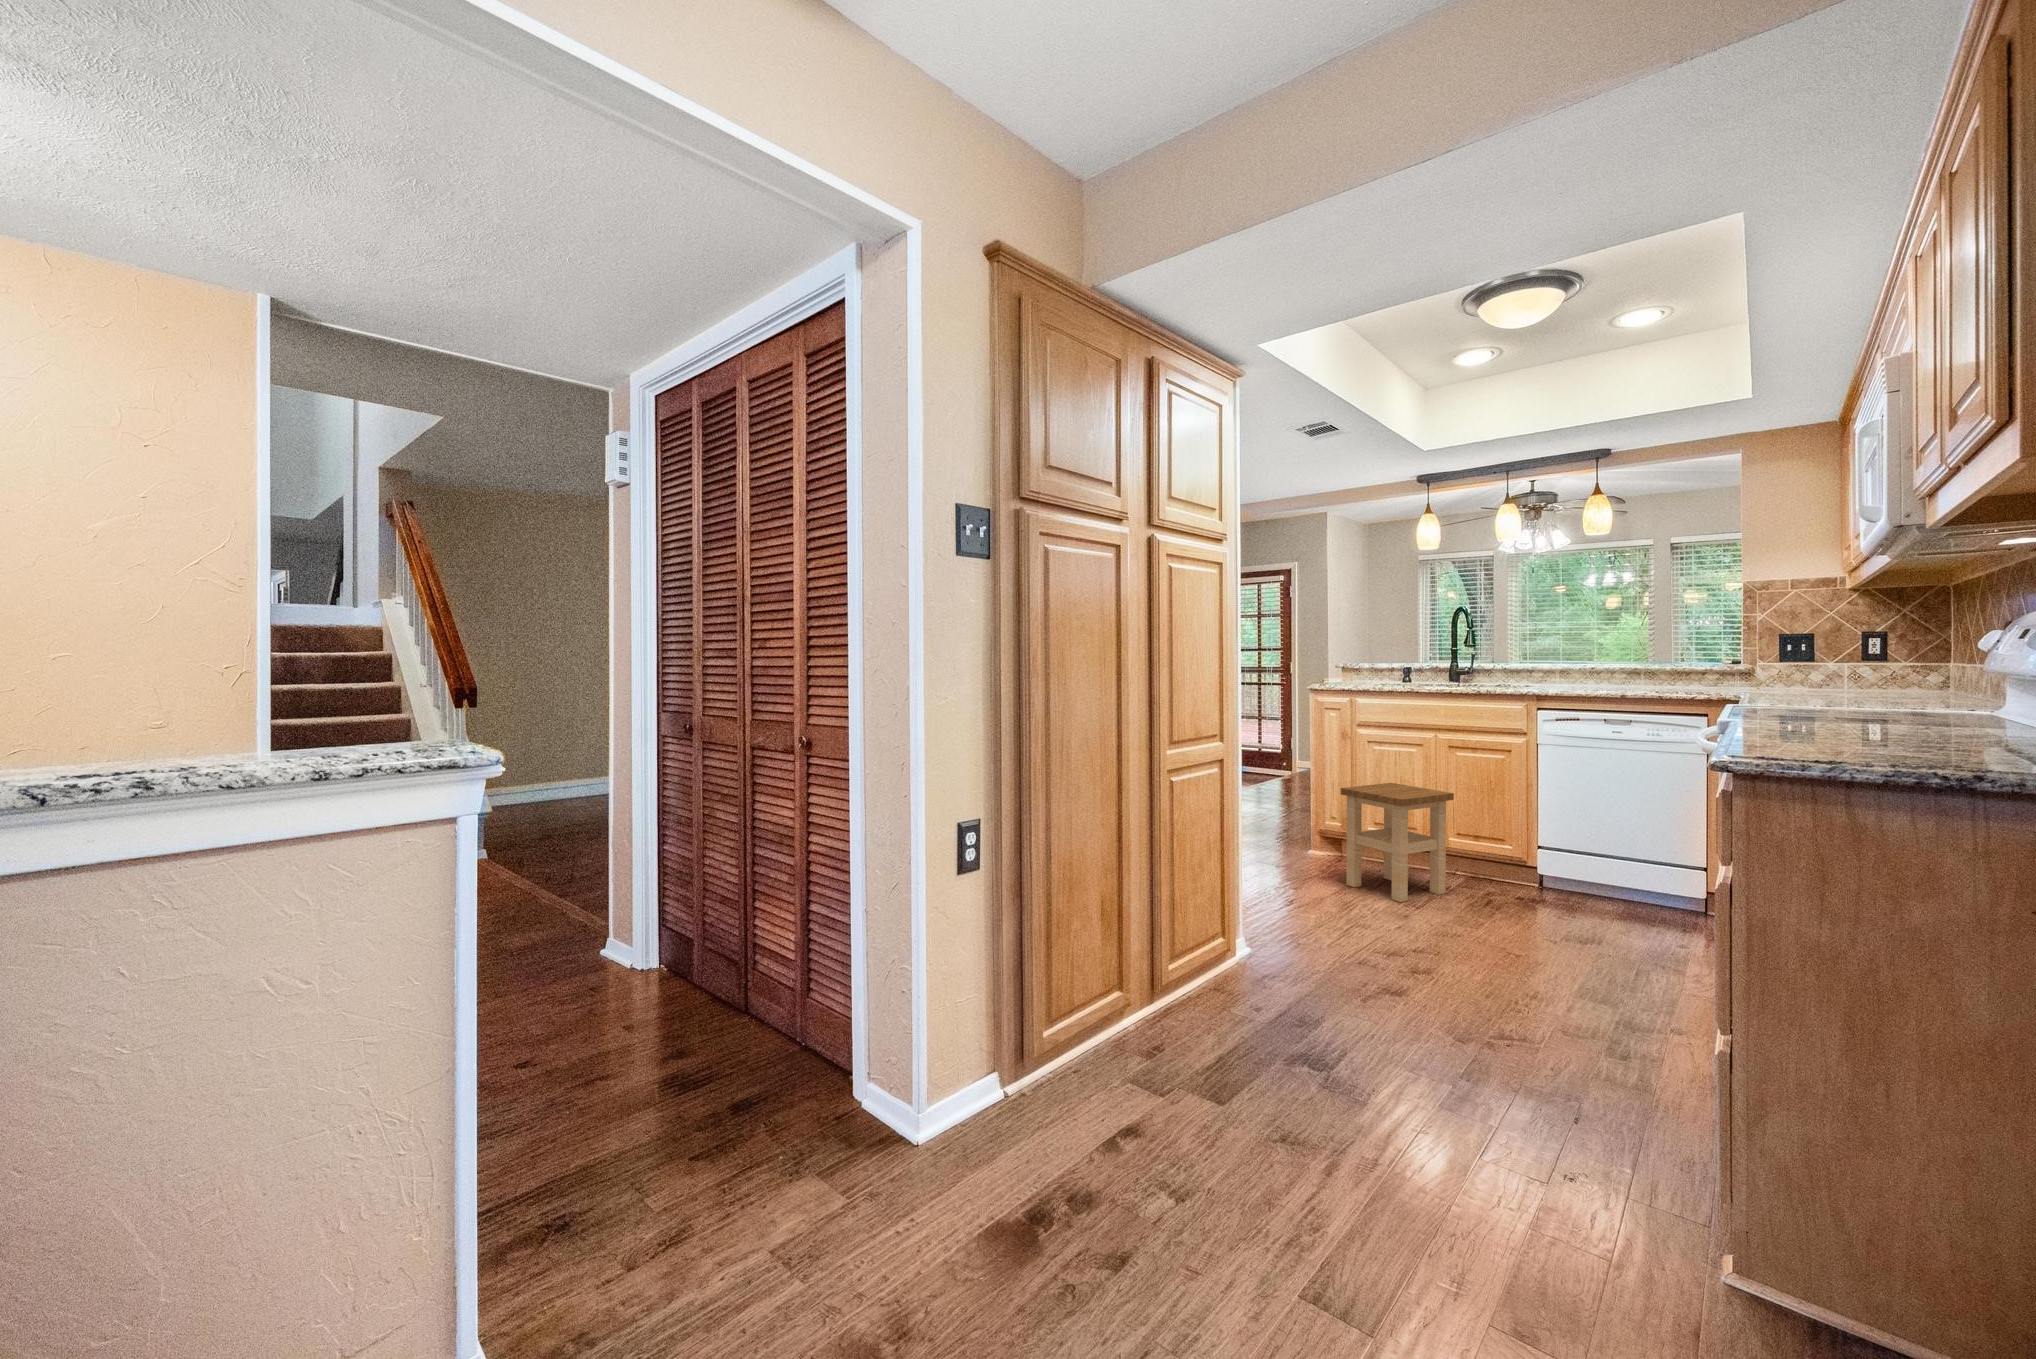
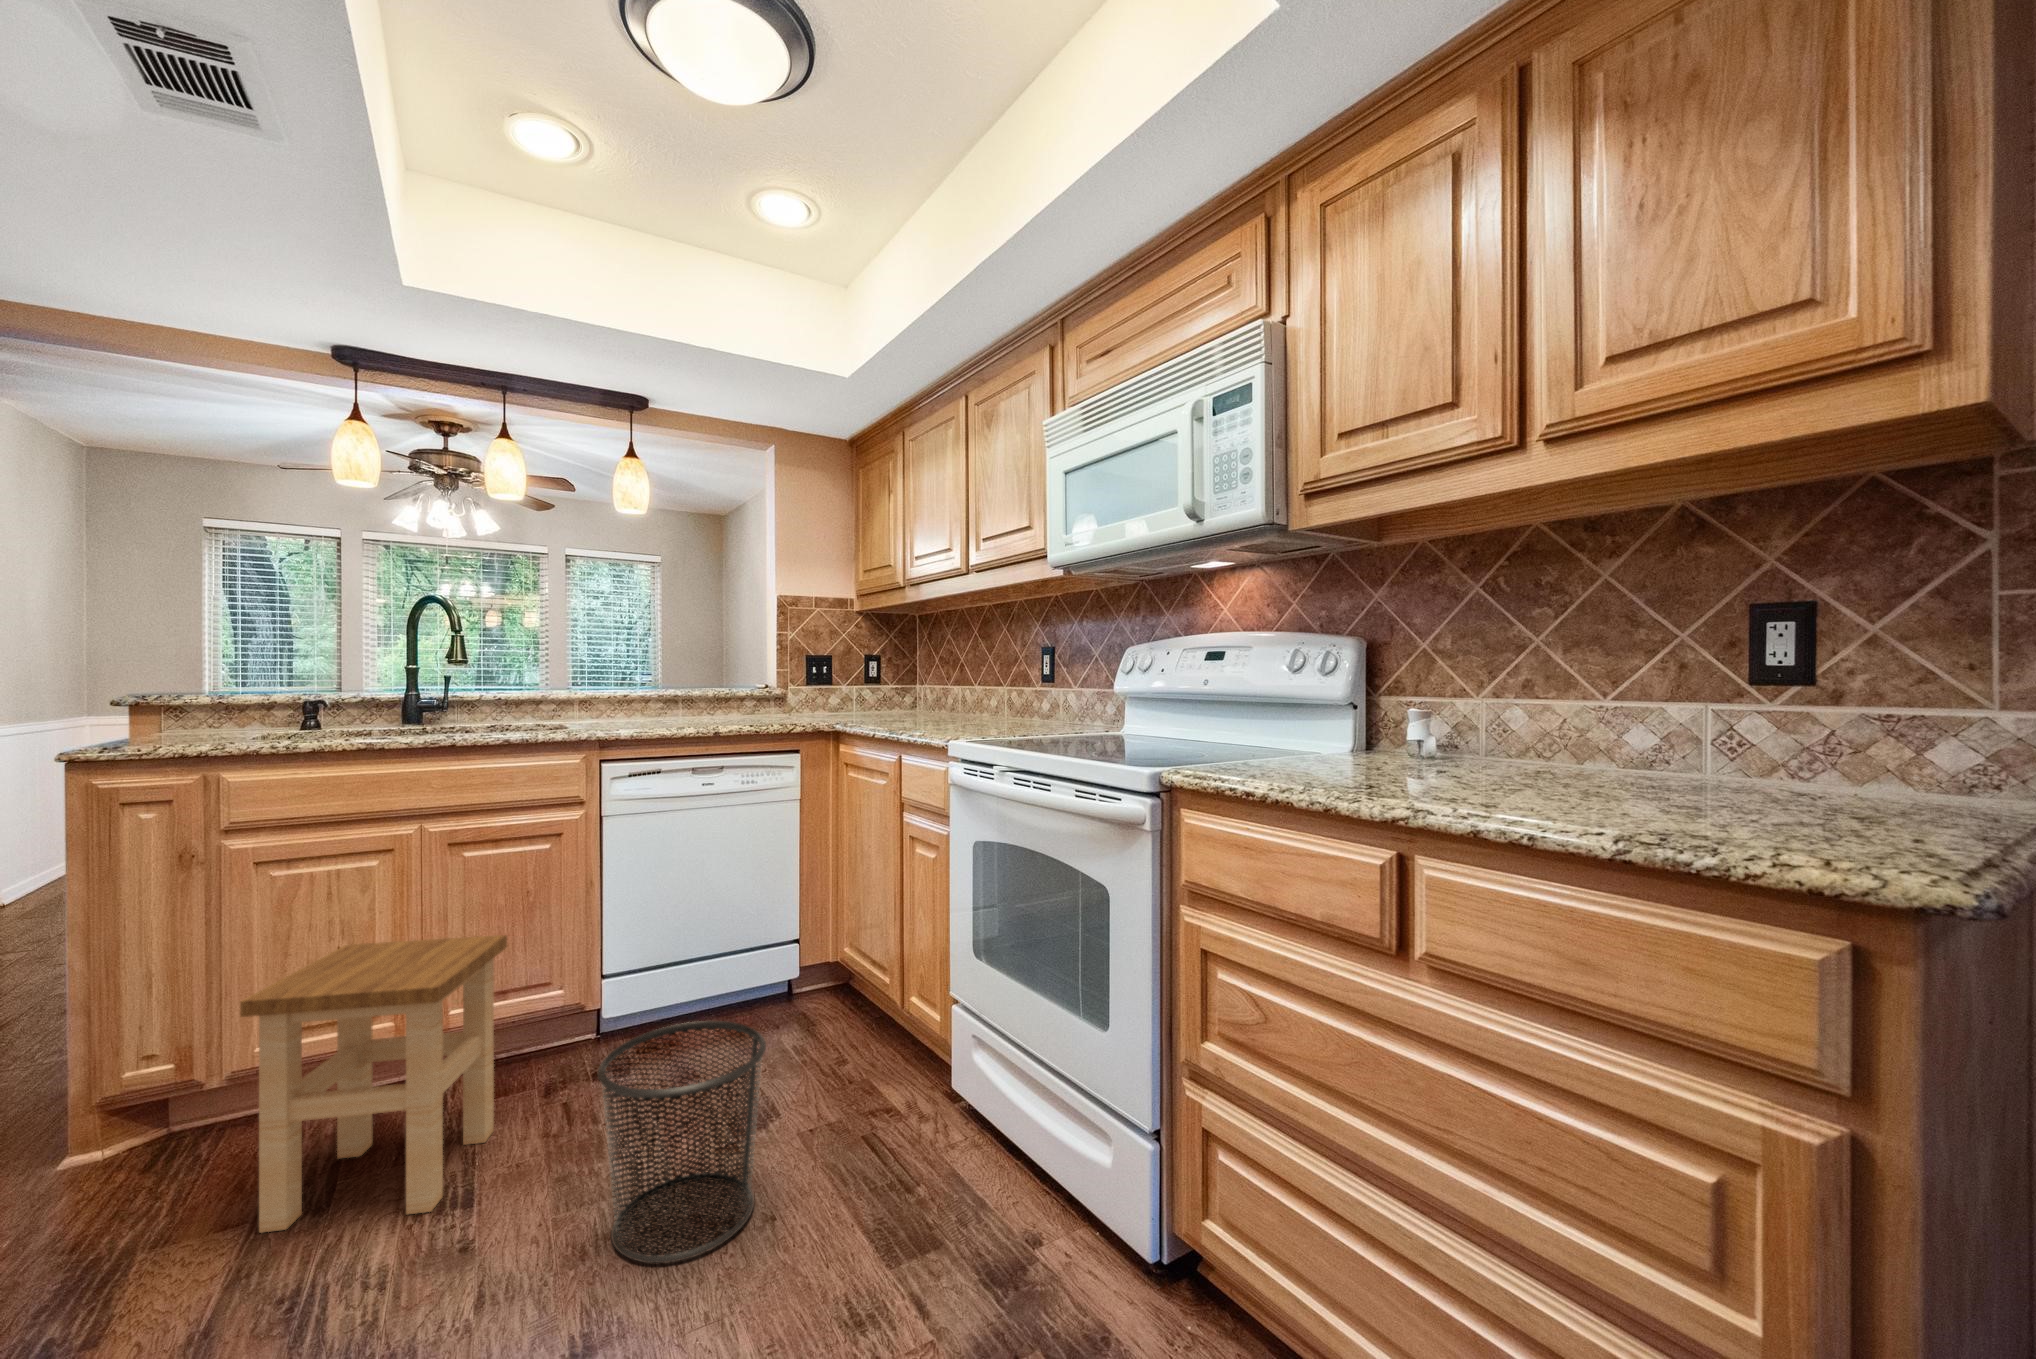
waste bin: none [1446,848,1542,957] -> present [598,1021,766,1263]

